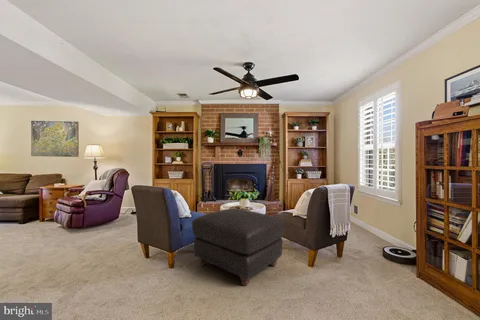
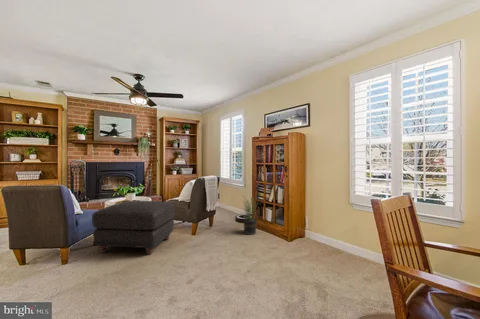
potted plant: none [393,218,437,297] -> present [243,199,257,235]

